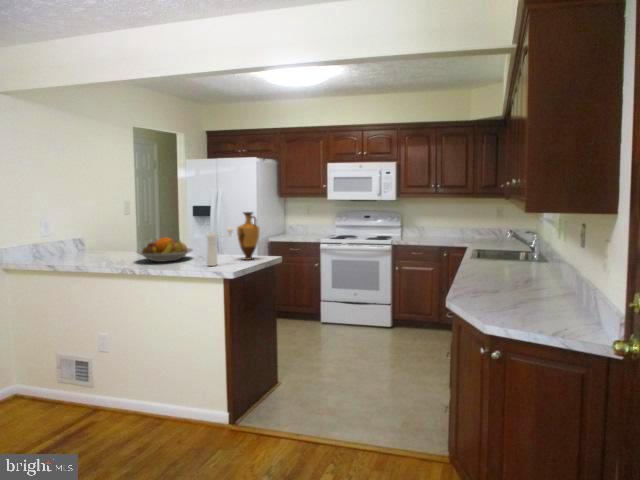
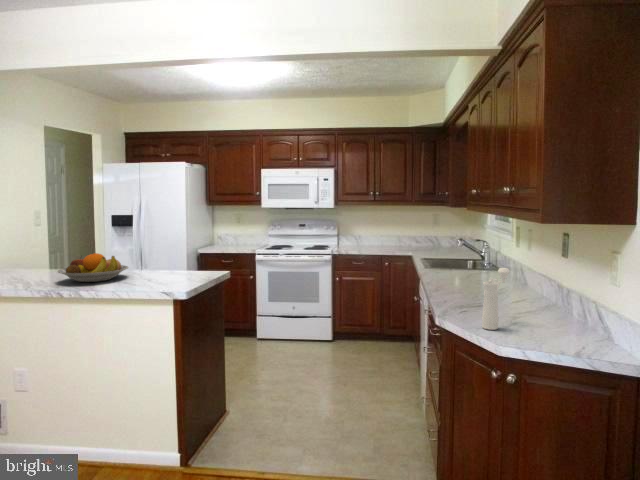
vase: present [237,212,259,260] -> none [183,223,208,277]
pepper mill: present [207,227,234,266] -> present [482,268,510,330]

